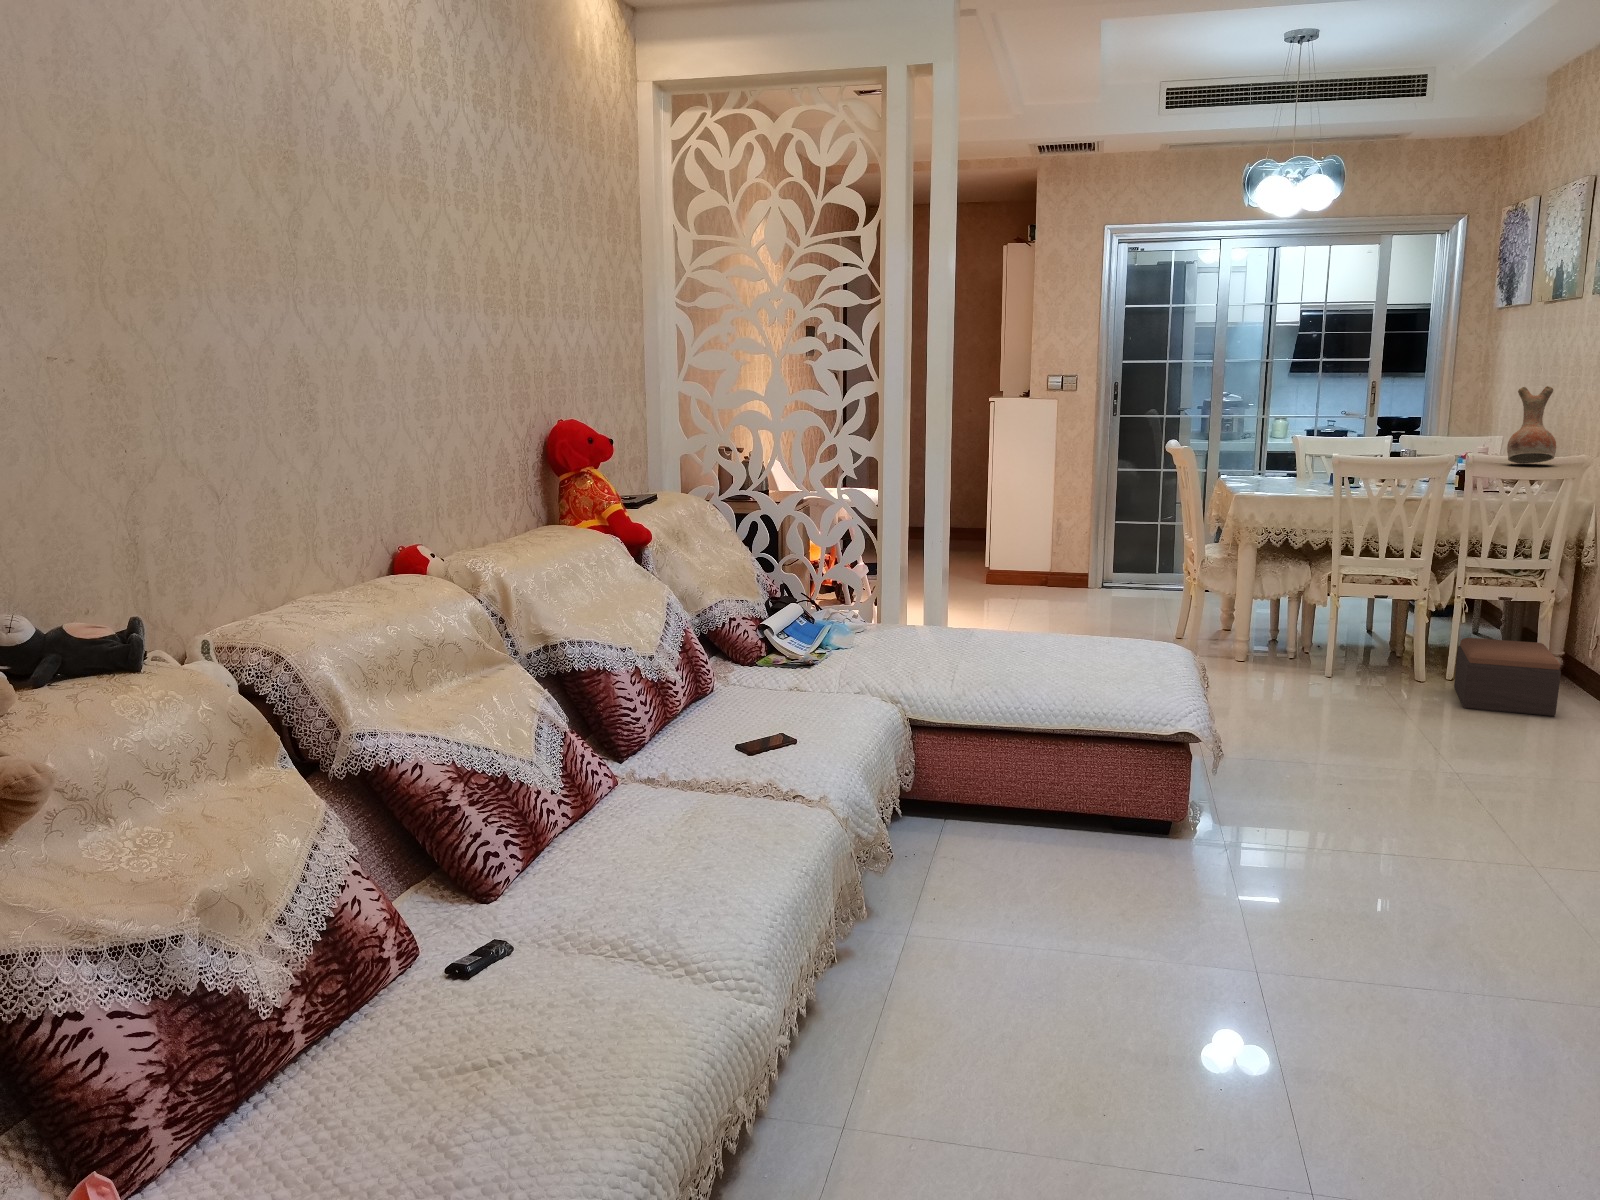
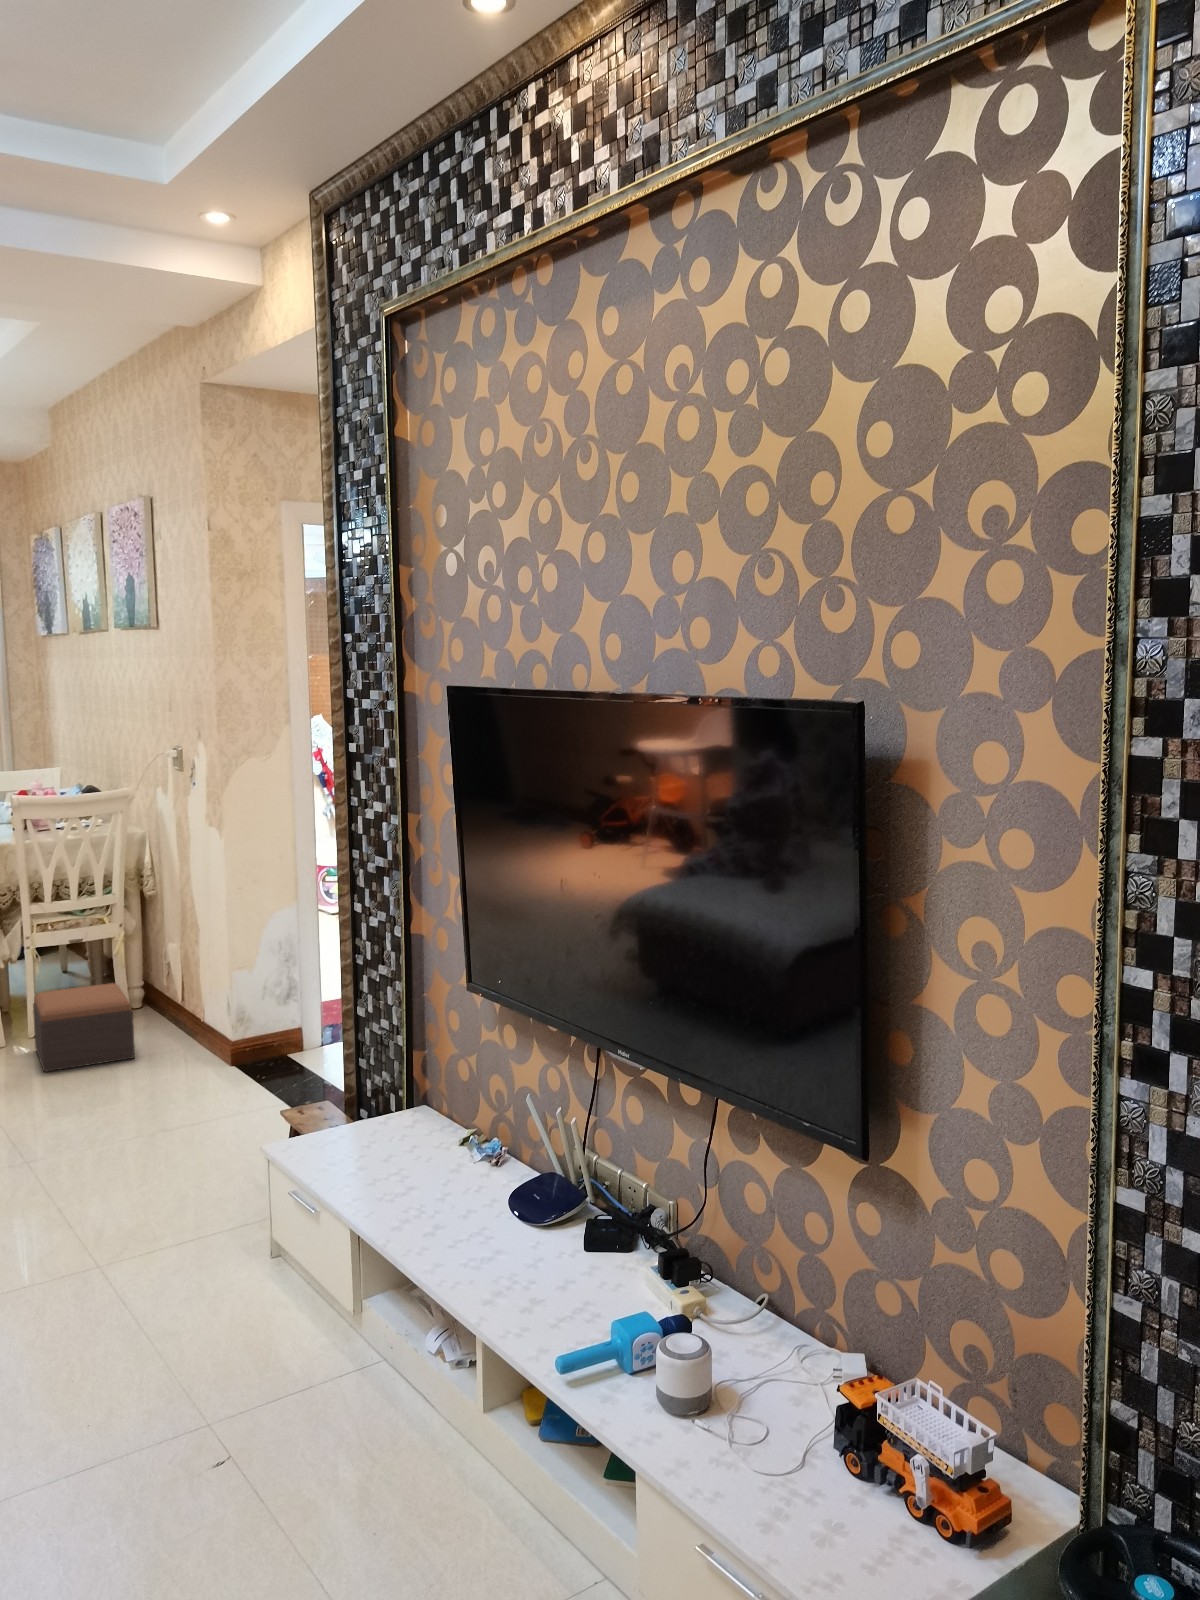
vase: present [1507,386,1556,464] -> none [51,720,98,800]

